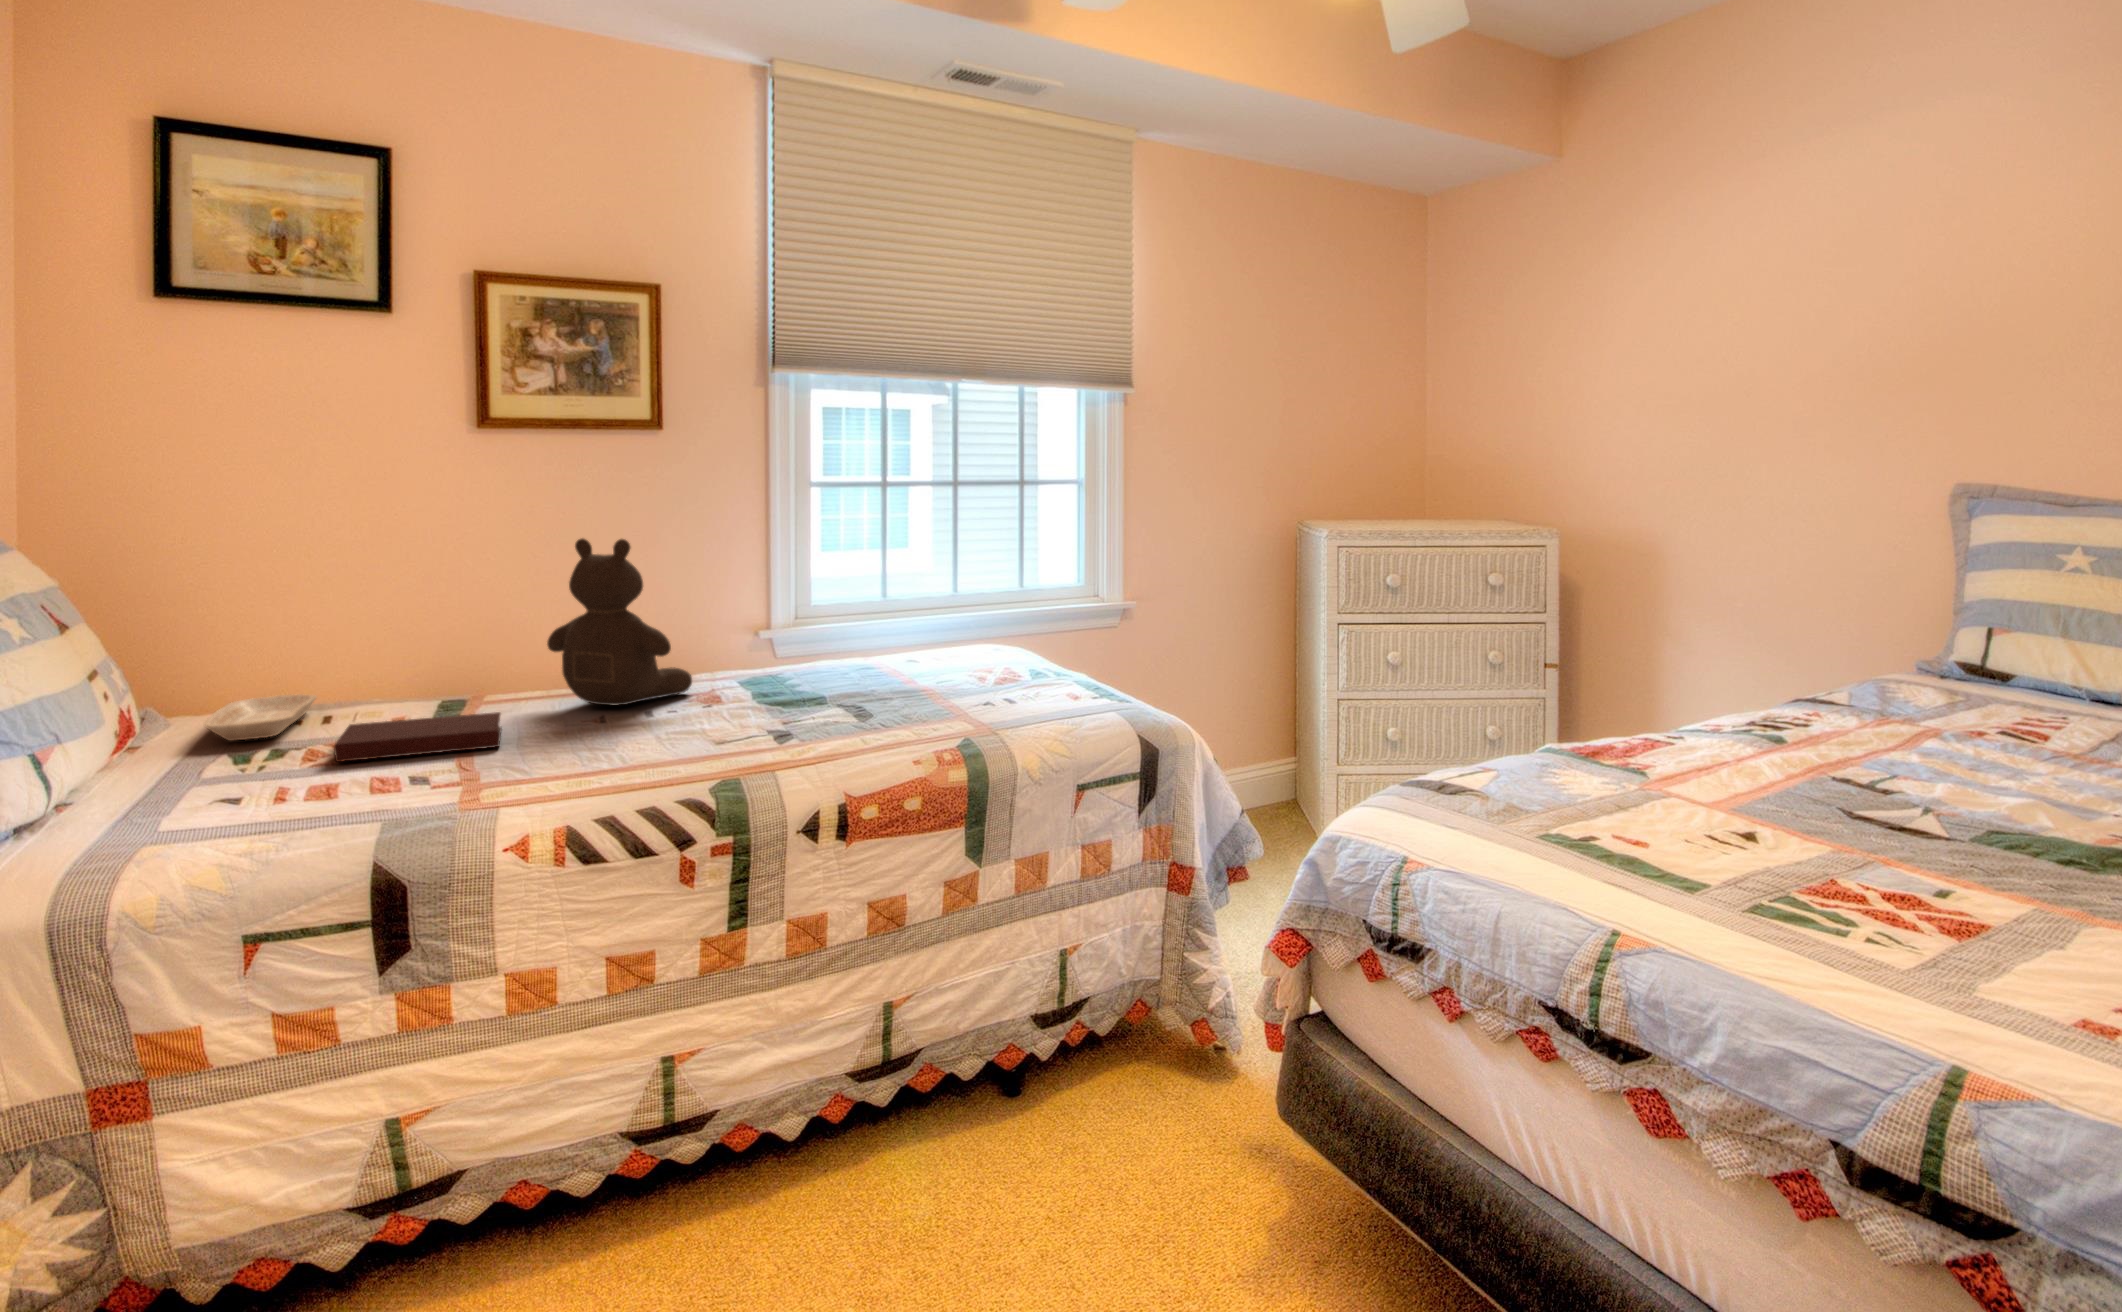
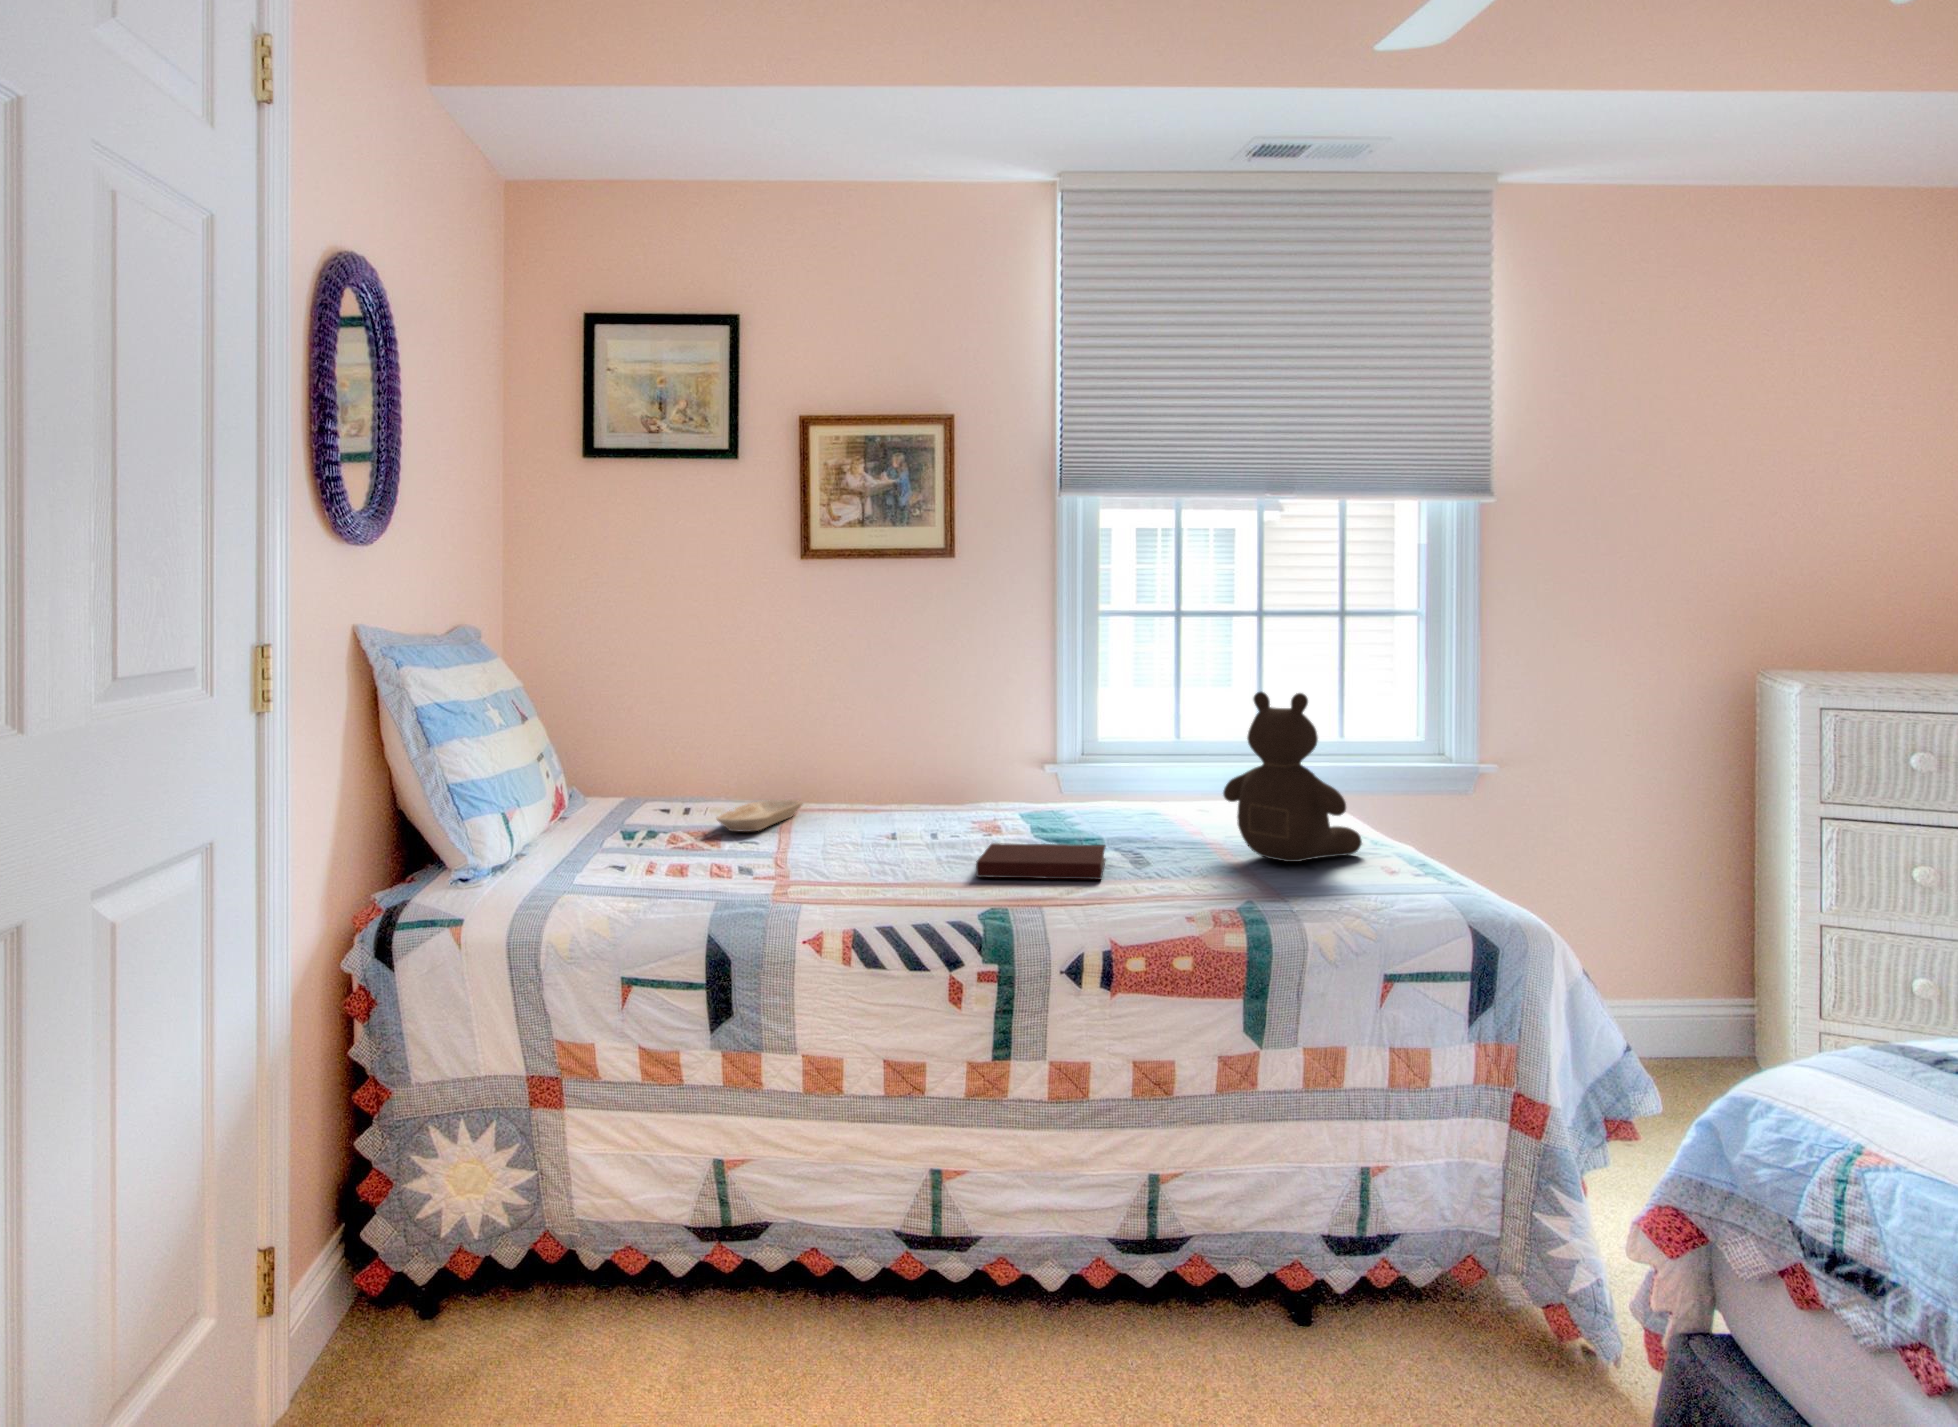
teddy bear: present [547,538,692,706] -> present [1223,692,1362,862]
notebook: present [334,712,502,762] -> present [976,843,1105,880]

